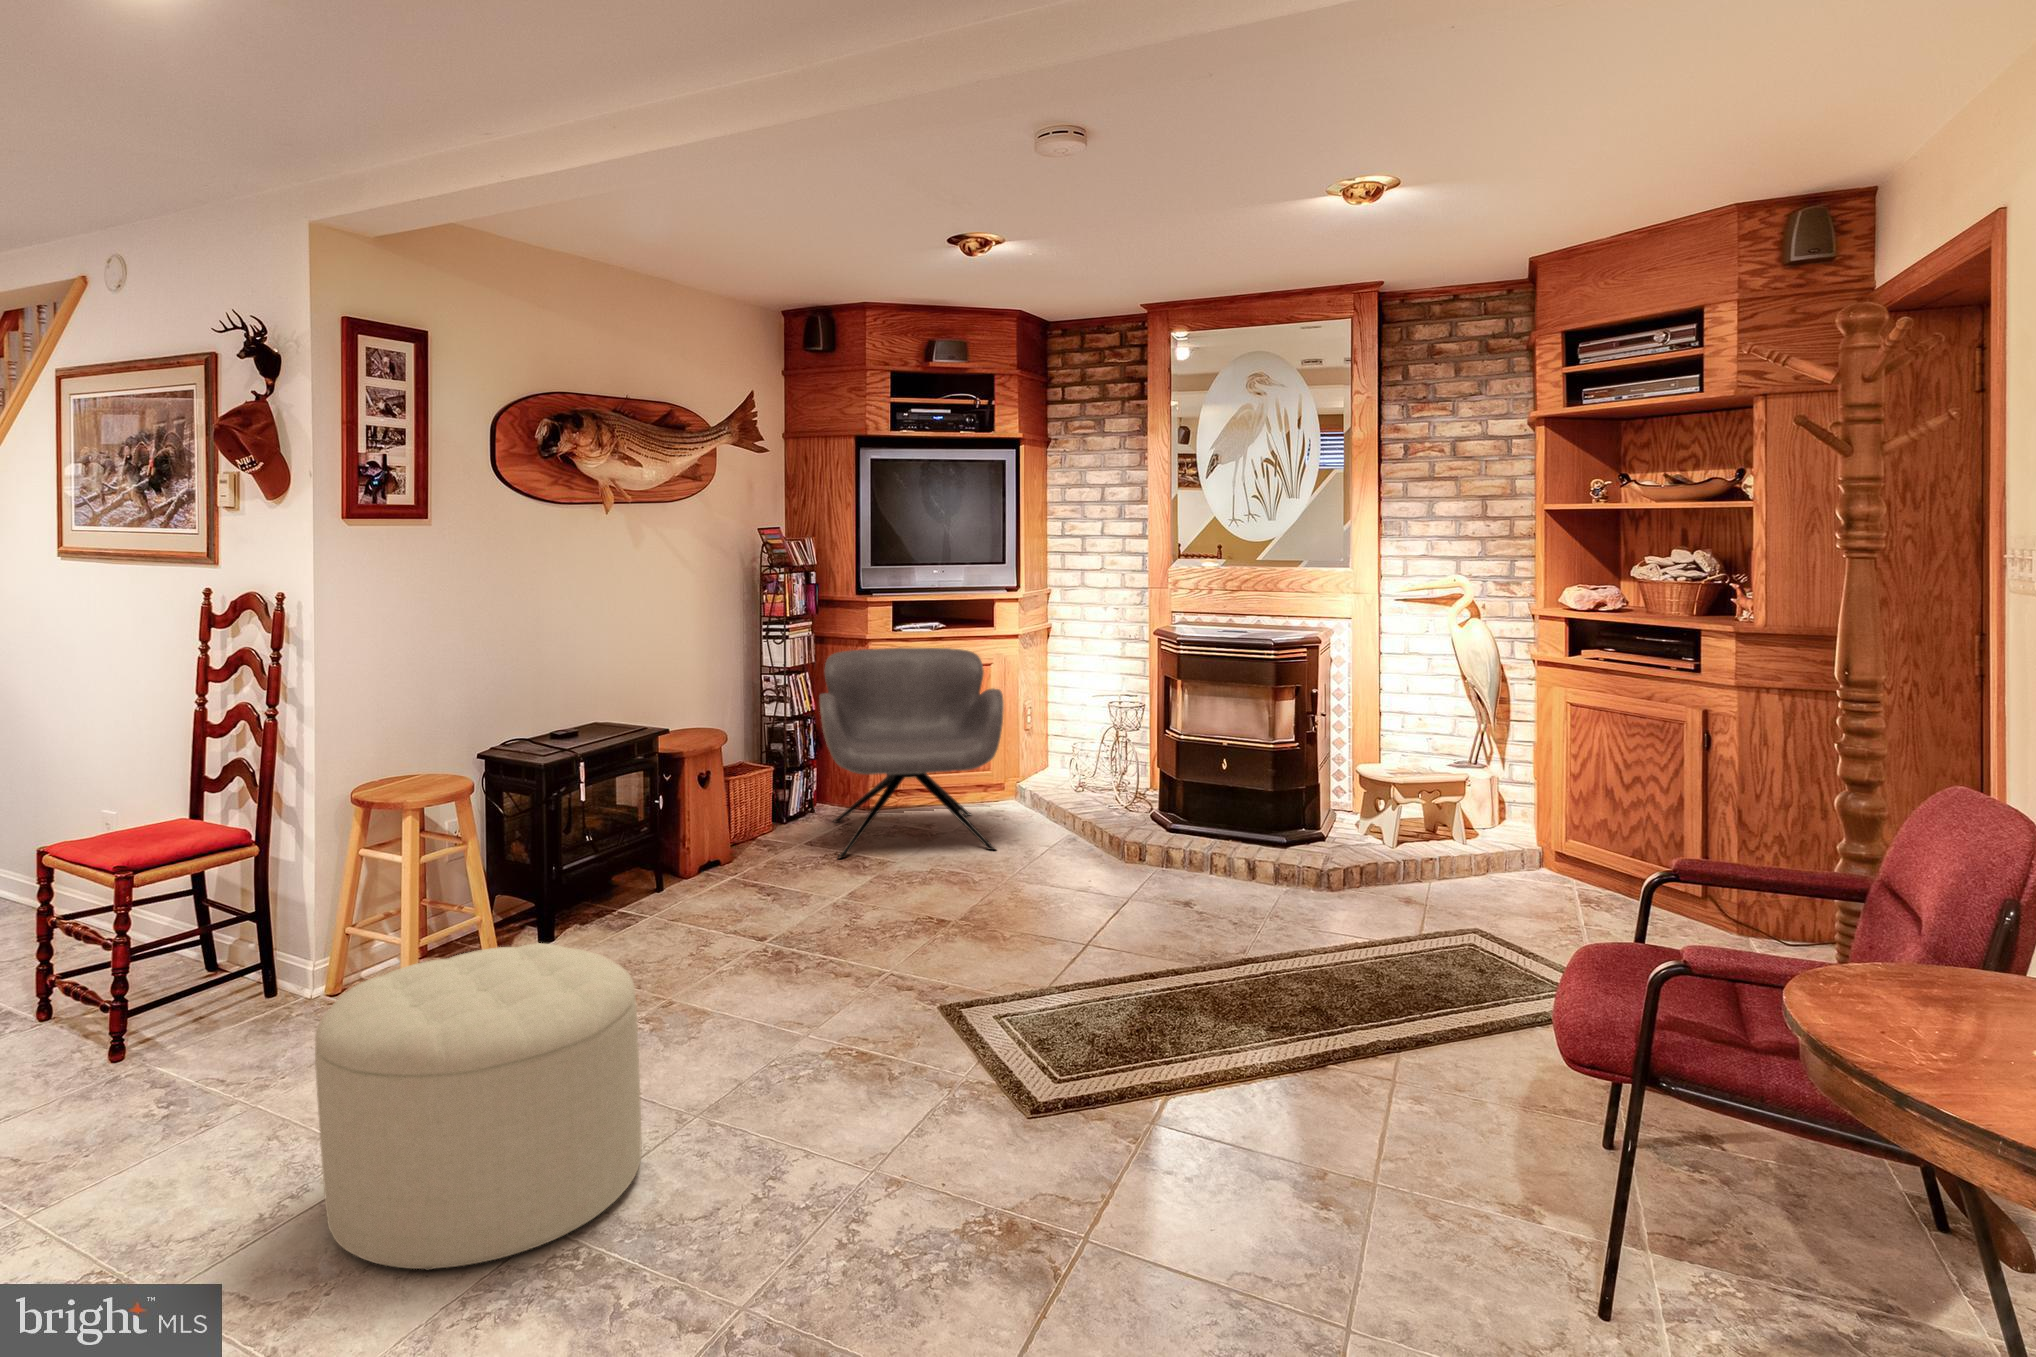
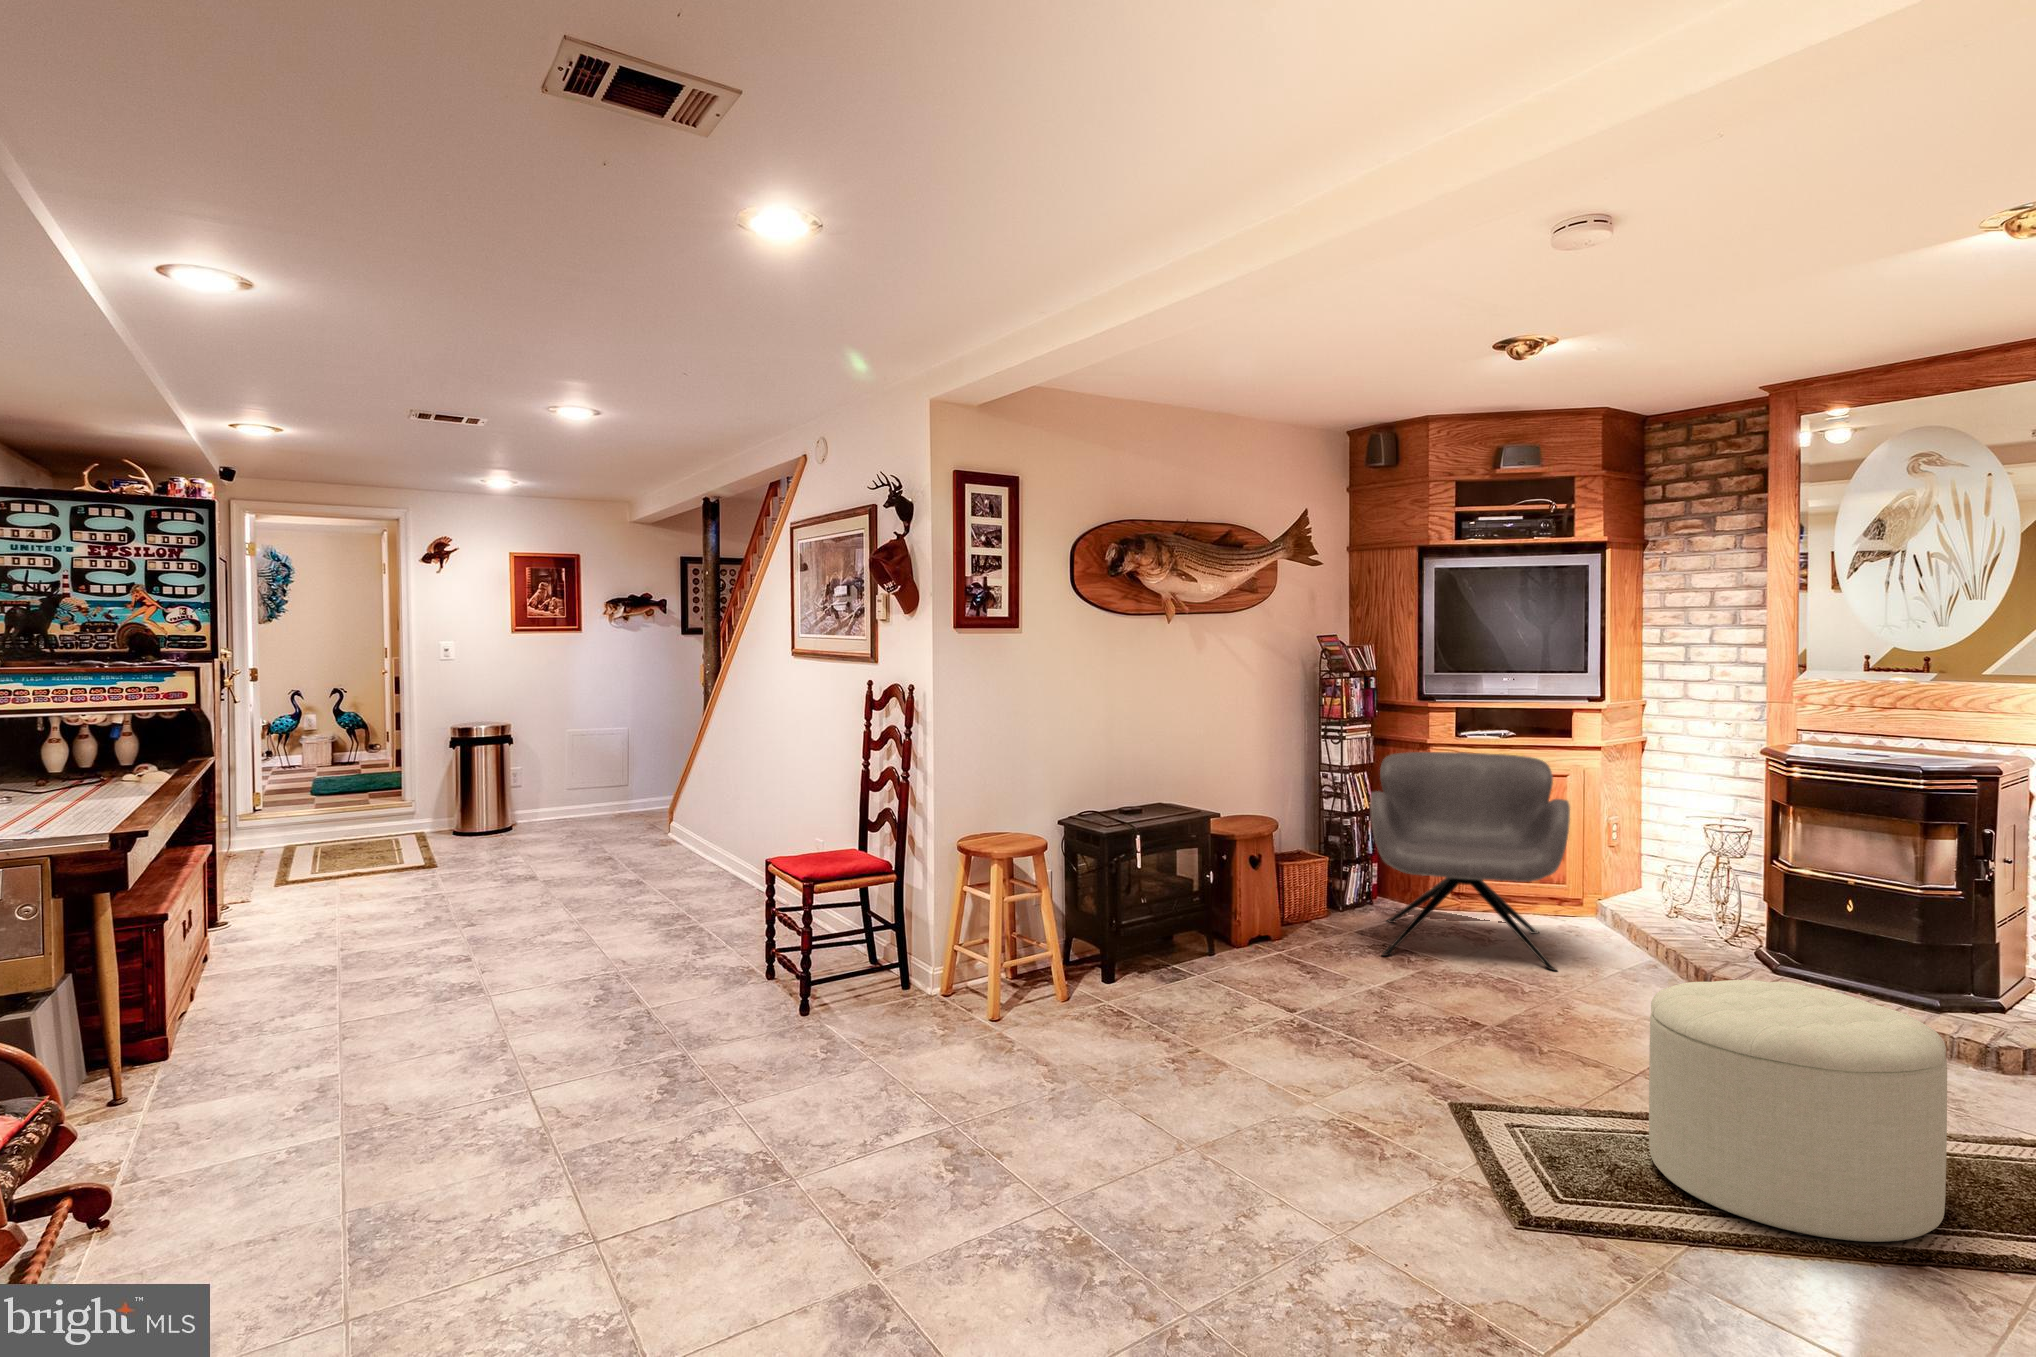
ottoman: present [315,943,642,1270] -> present [1649,980,1947,1242]

